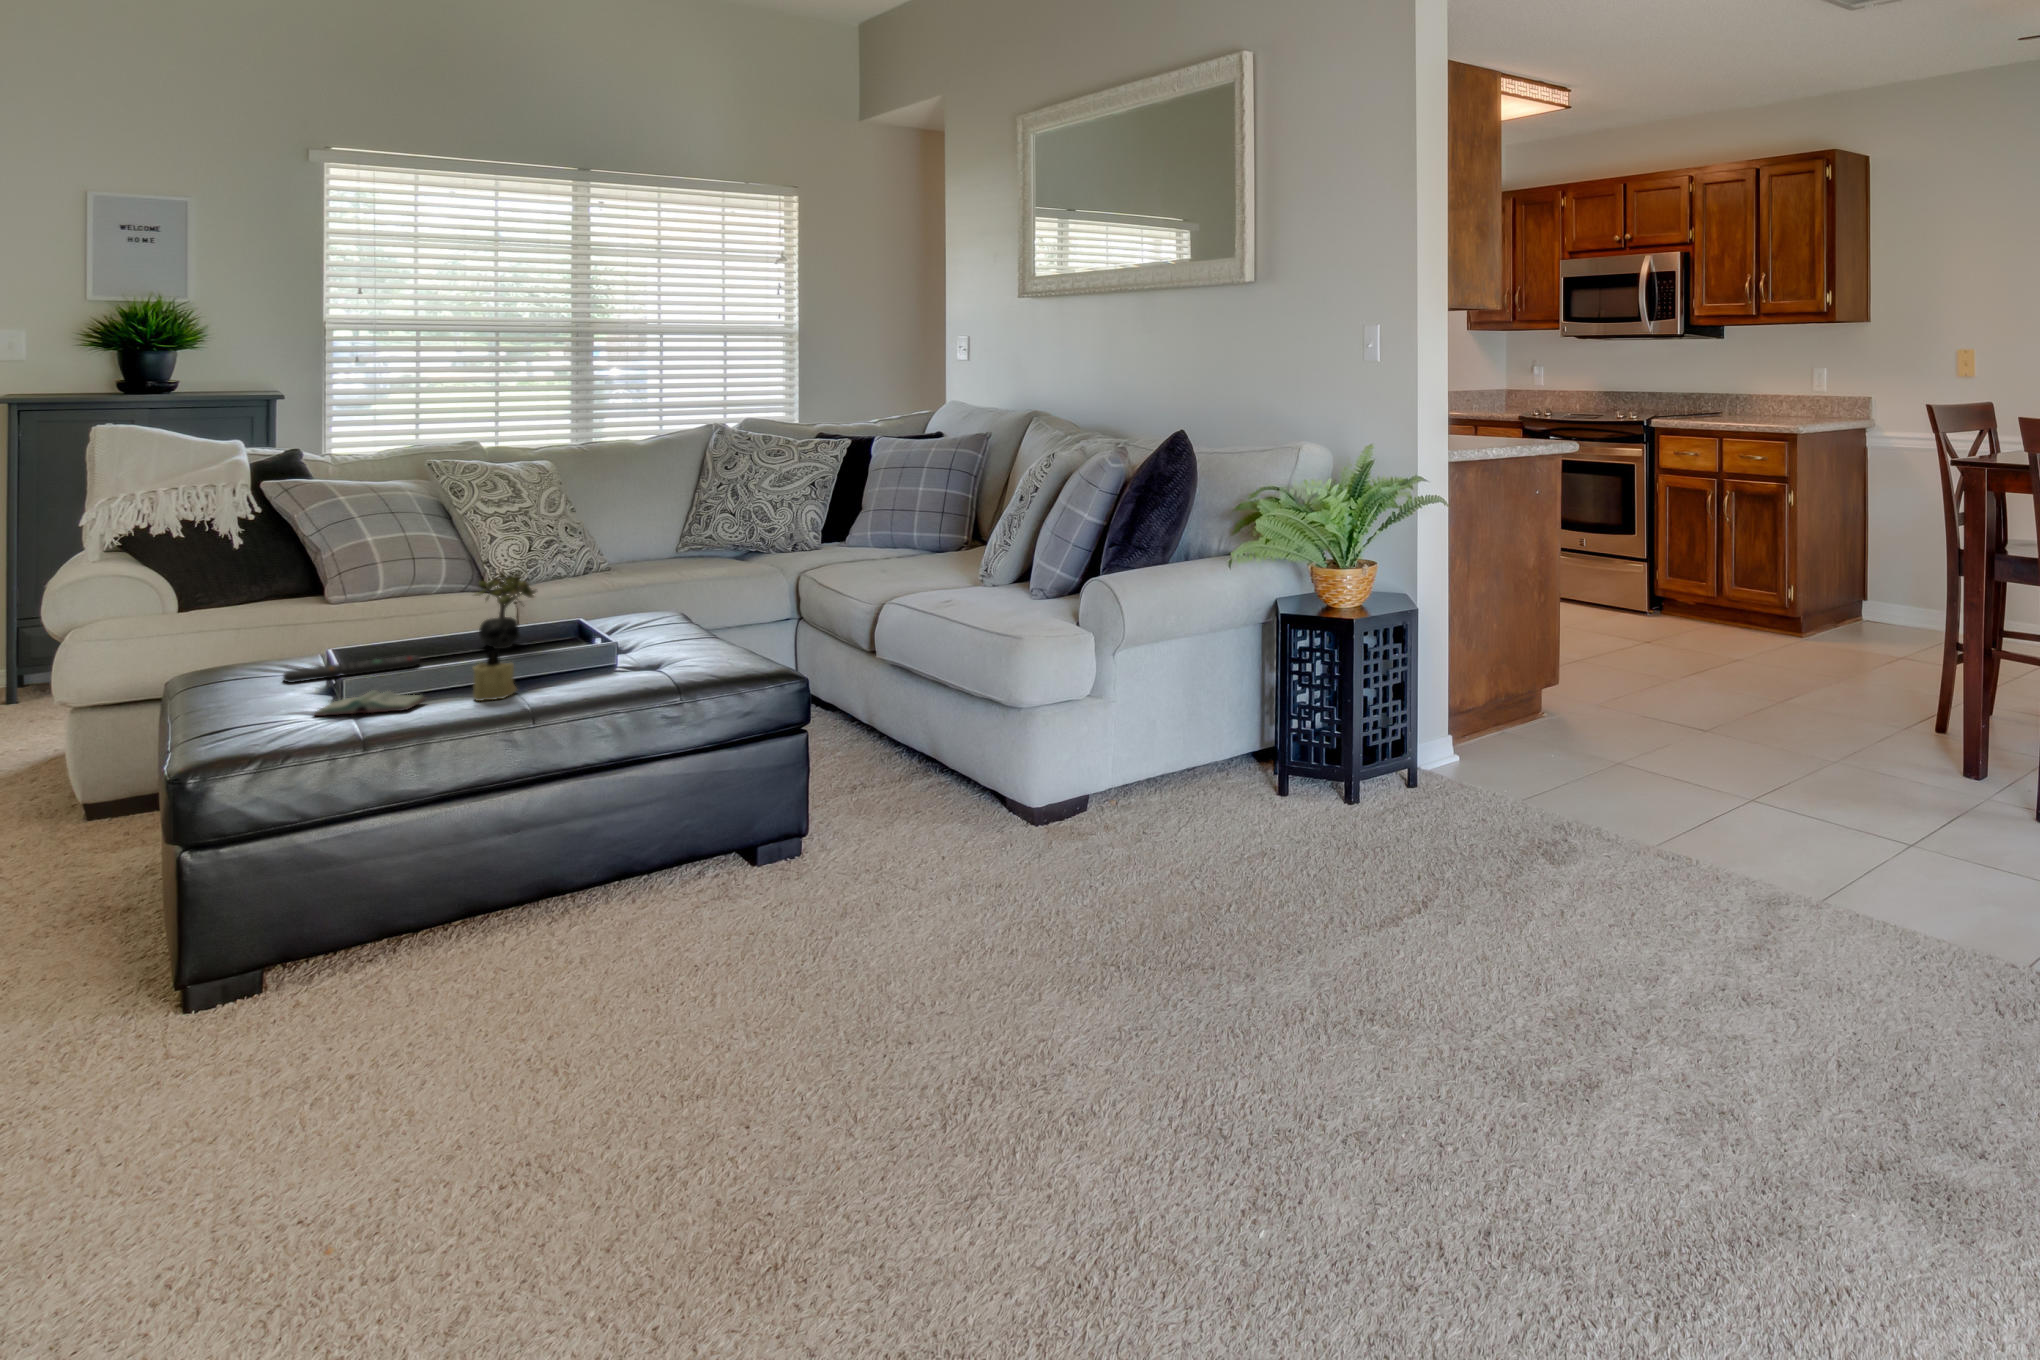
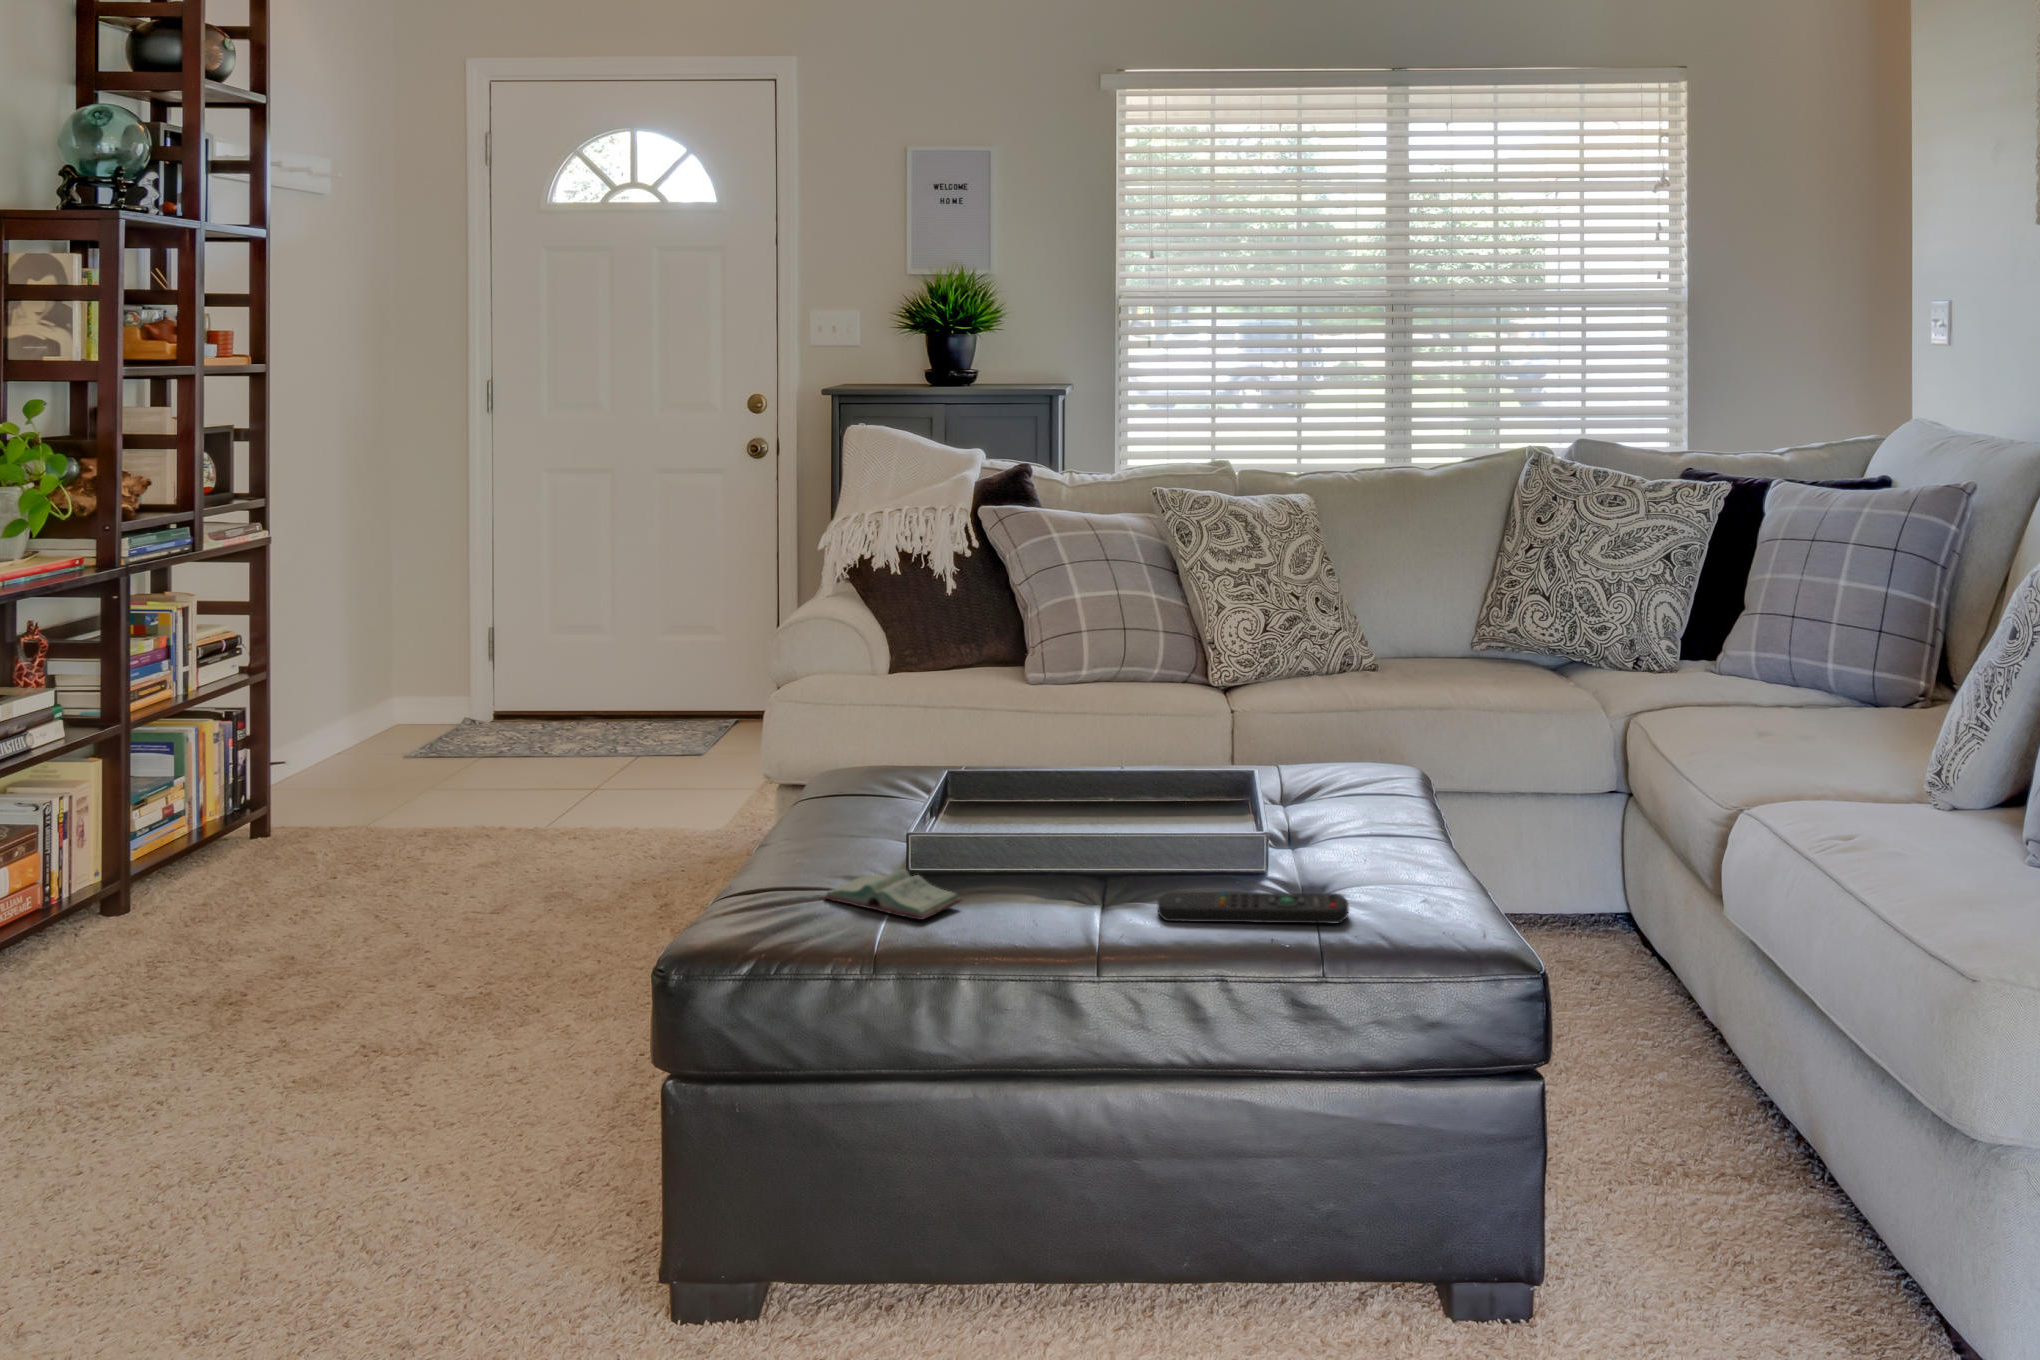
succulent plant: present [475,572,536,649] -> none [1105,673,1187,807]
candle: present [473,649,517,701] -> none [1015,832,1081,929]
remote control: present [283,655,420,683] -> present [1158,891,1349,924]

